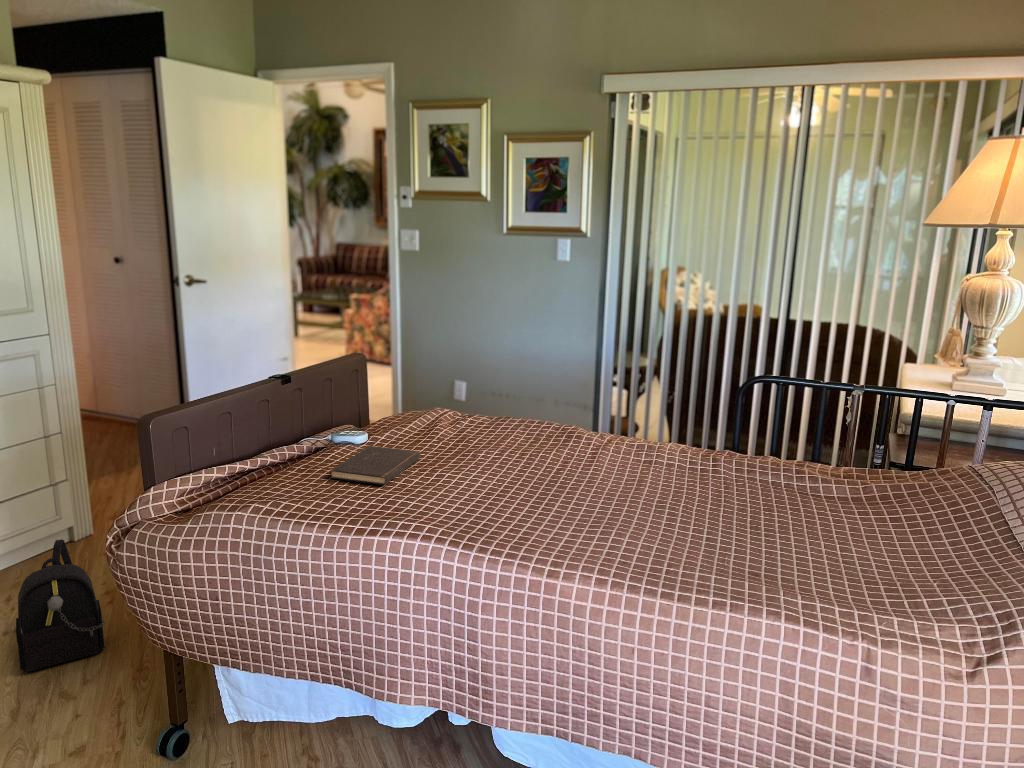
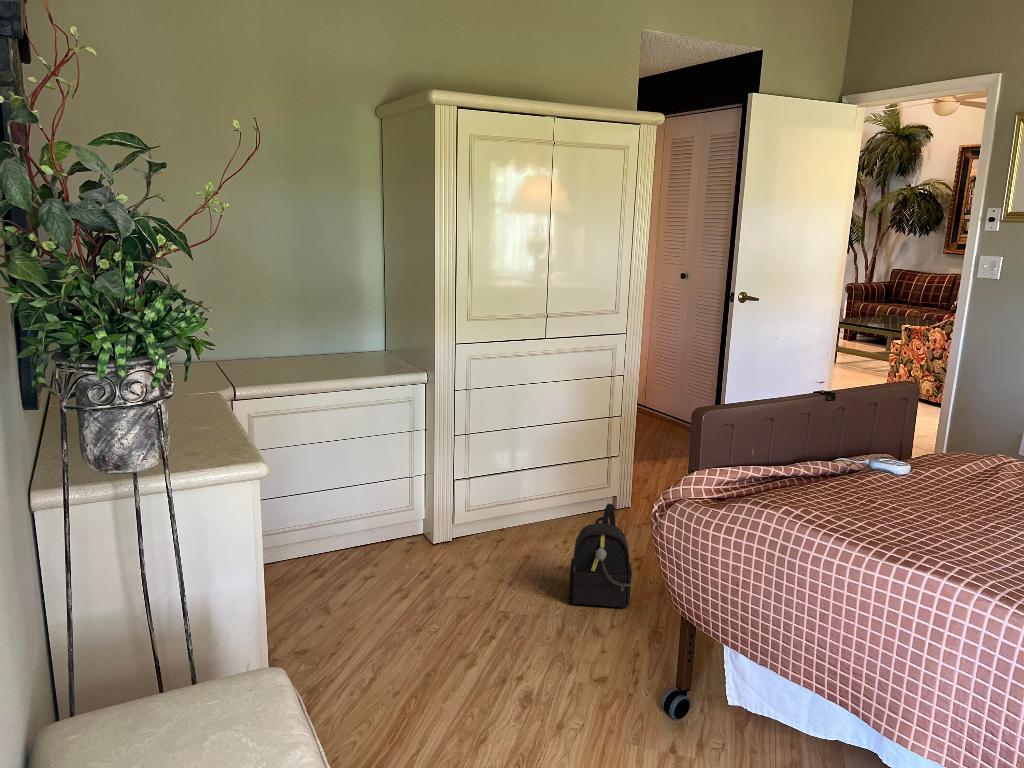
hardcover book: present [330,446,421,485] -> none [864,479,974,521]

